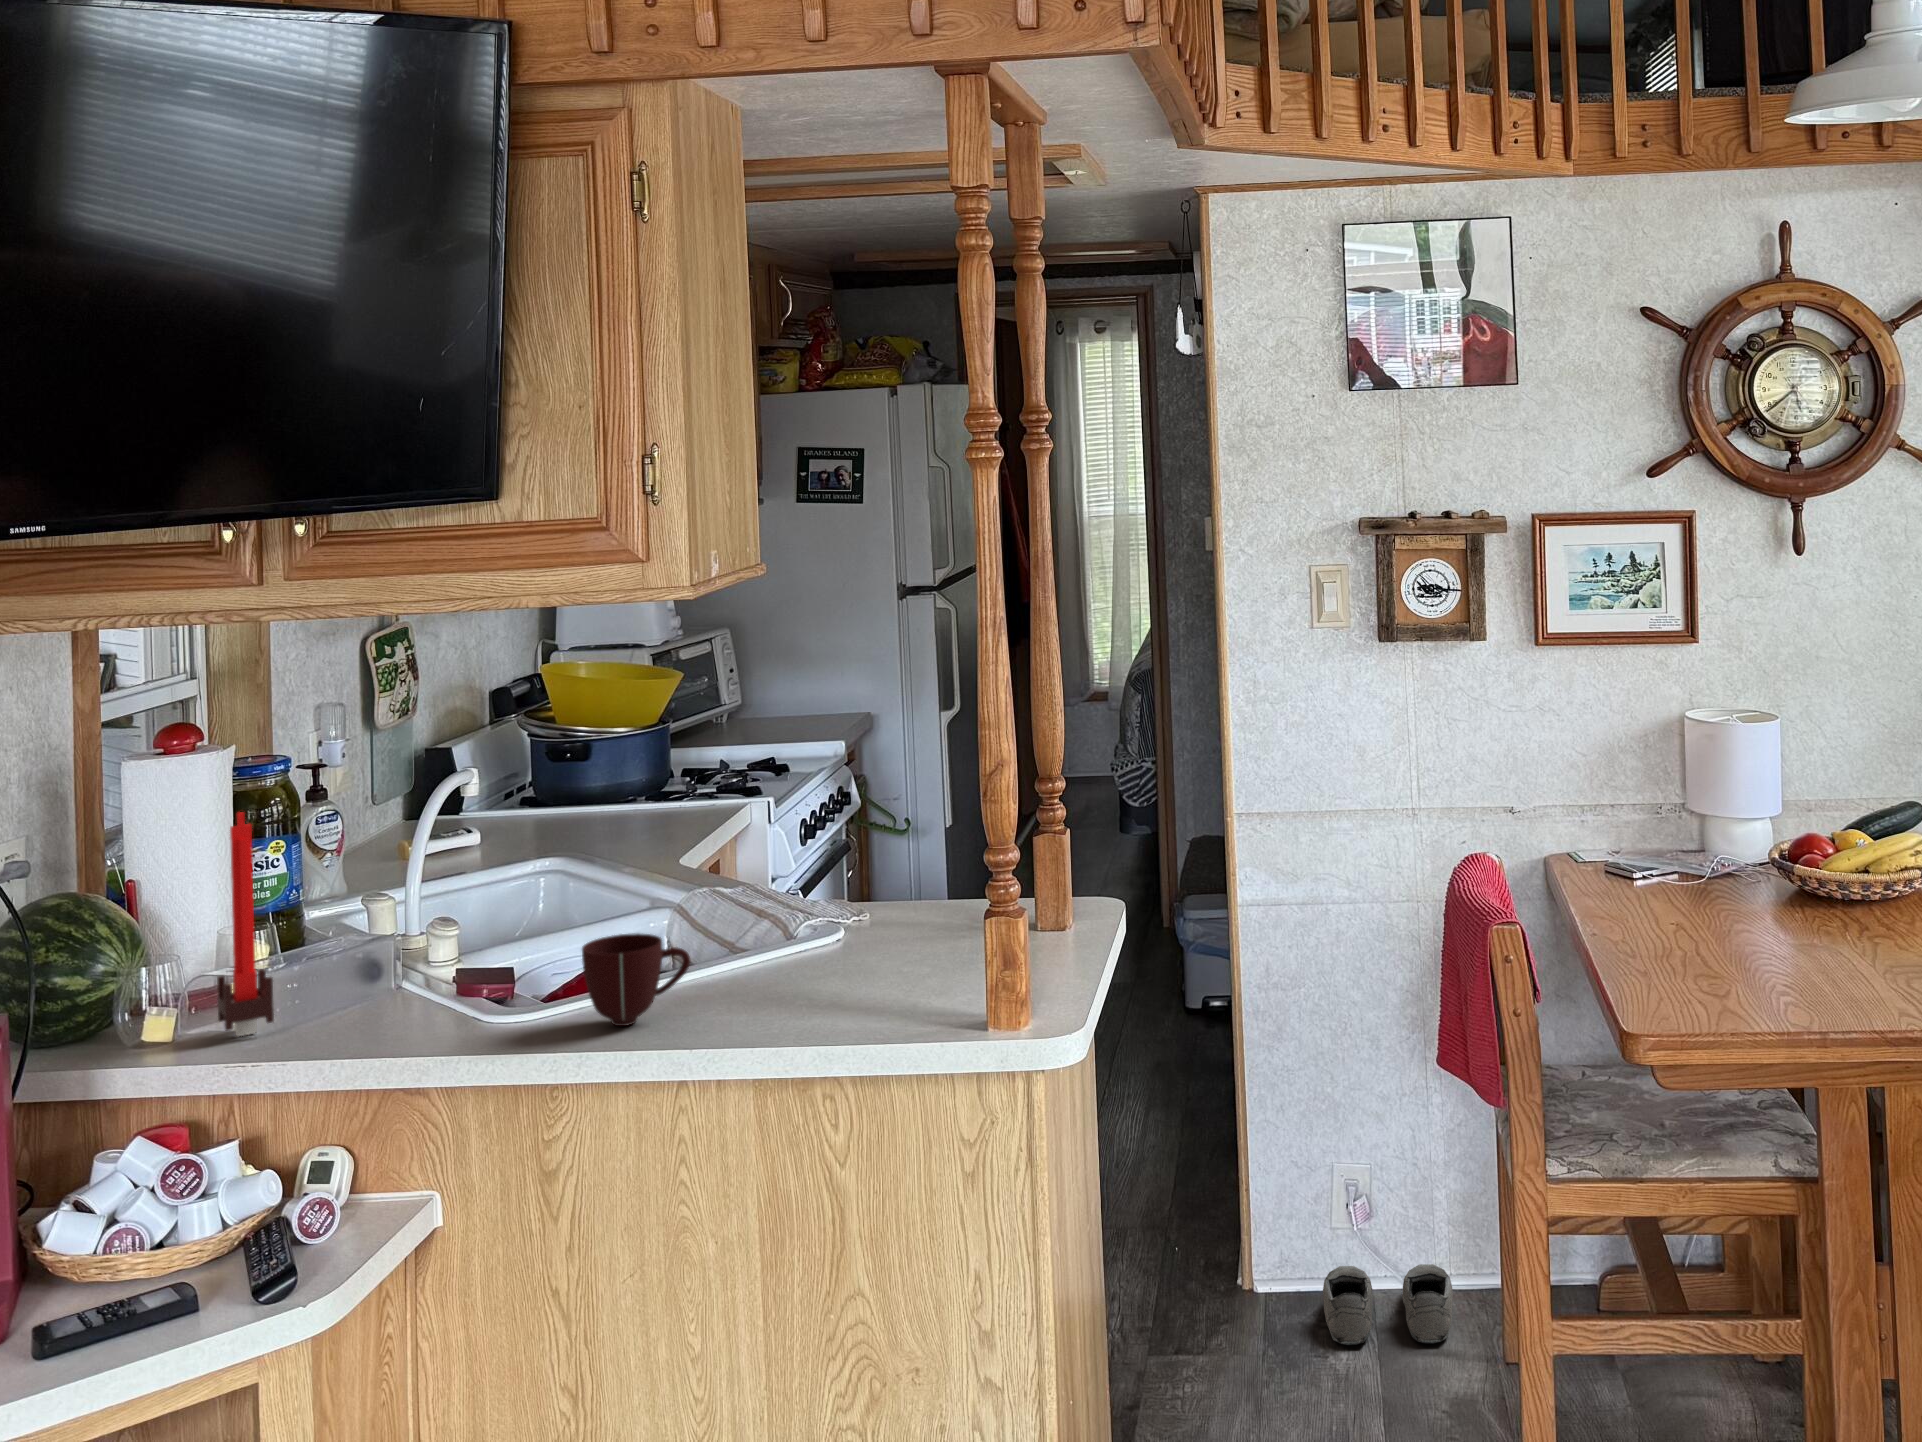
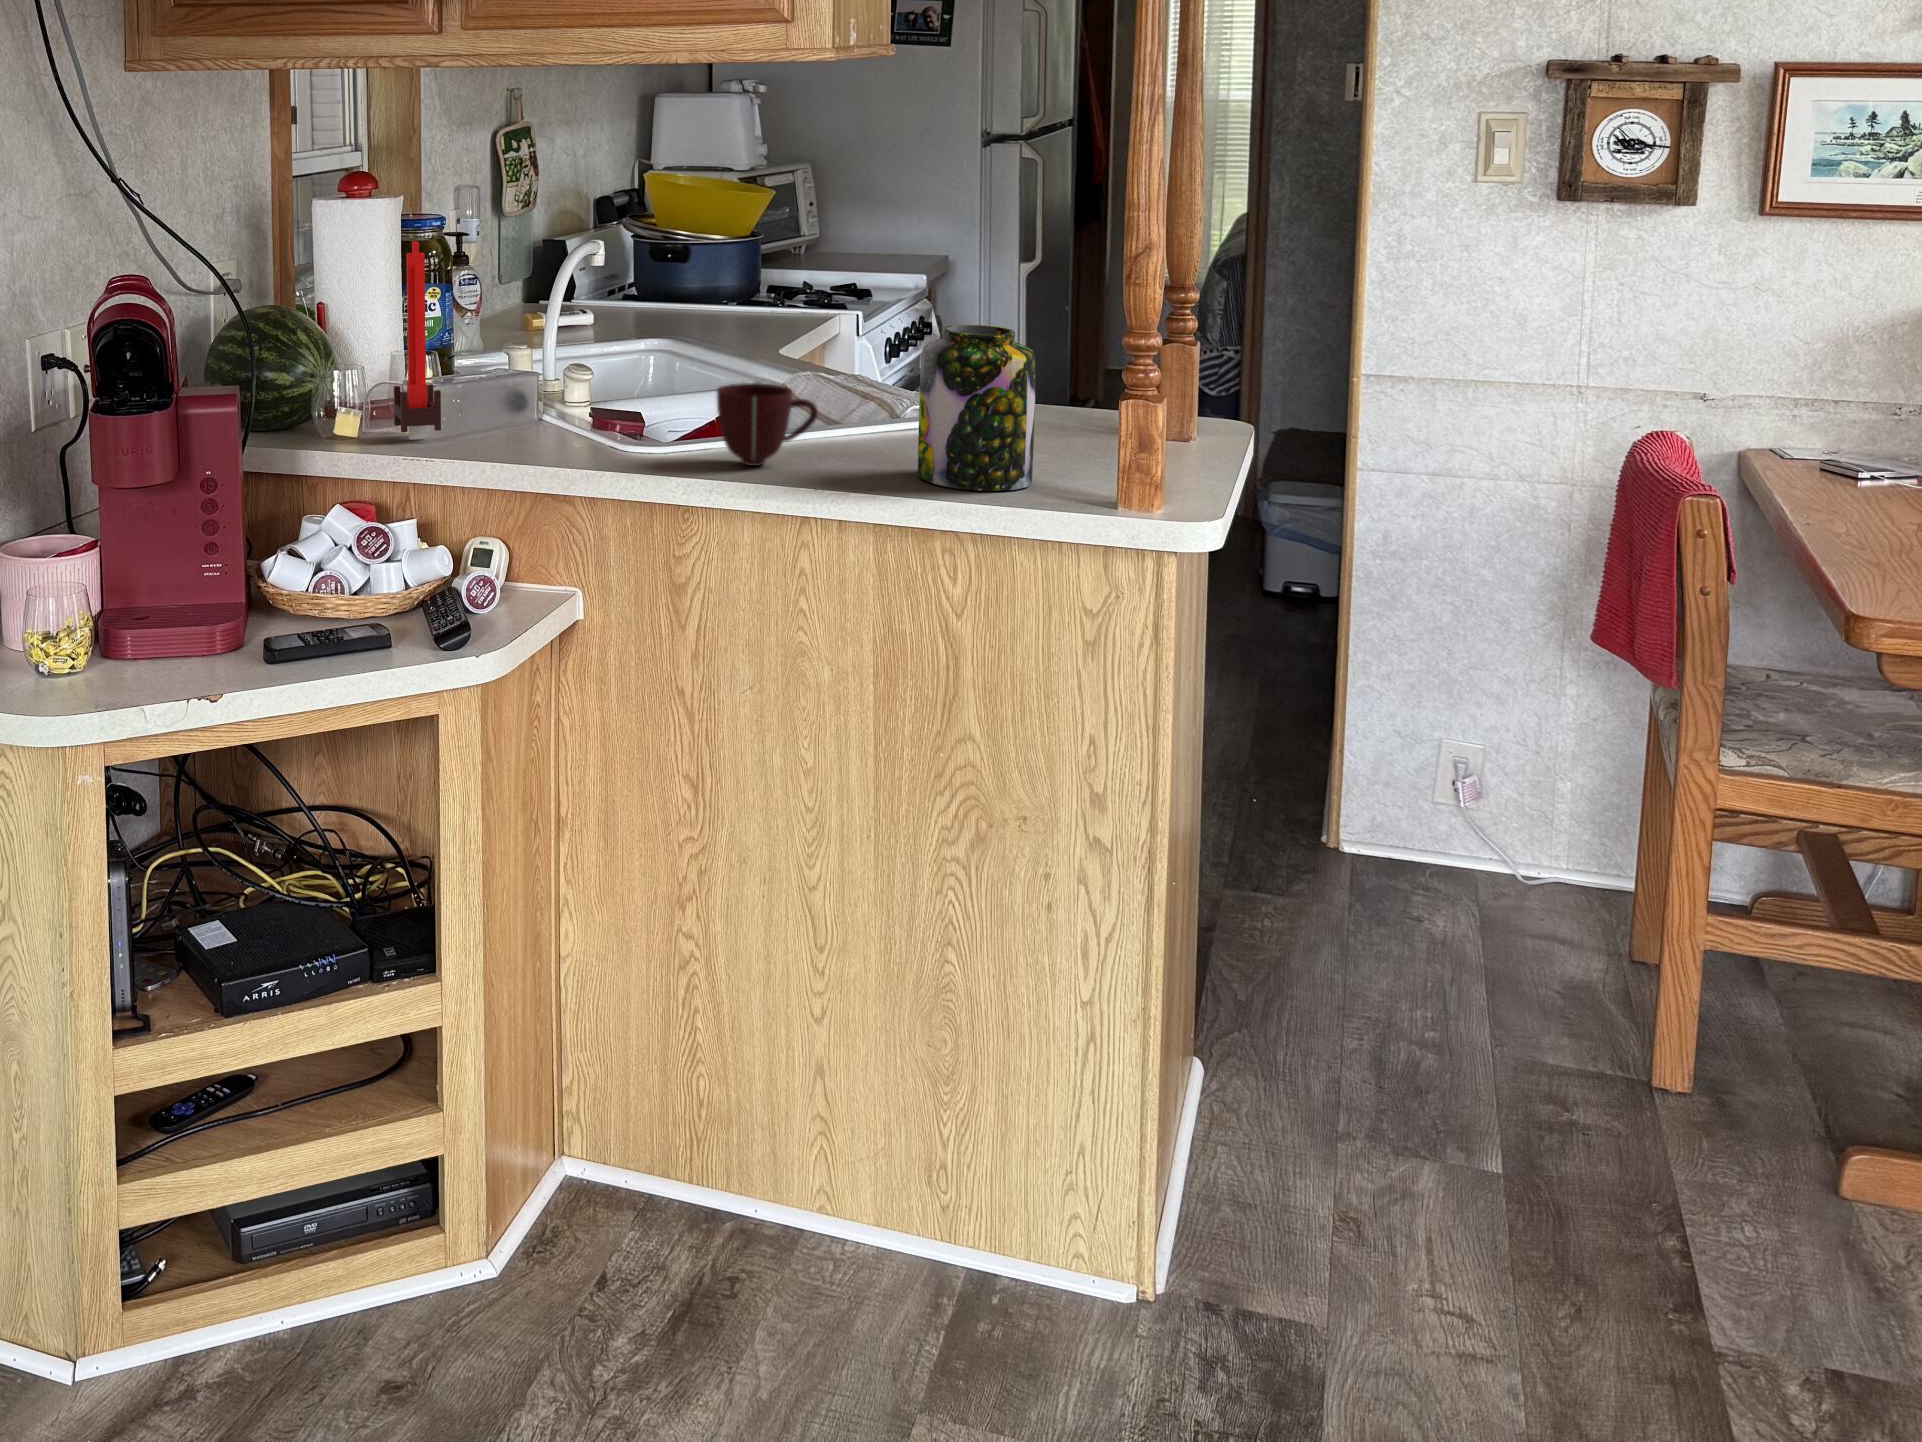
jar: none [791,854,907,1030] -> present [918,325,1035,491]
shoe: present [1323,1264,1452,1345] -> none [1419,837,1572,928]

